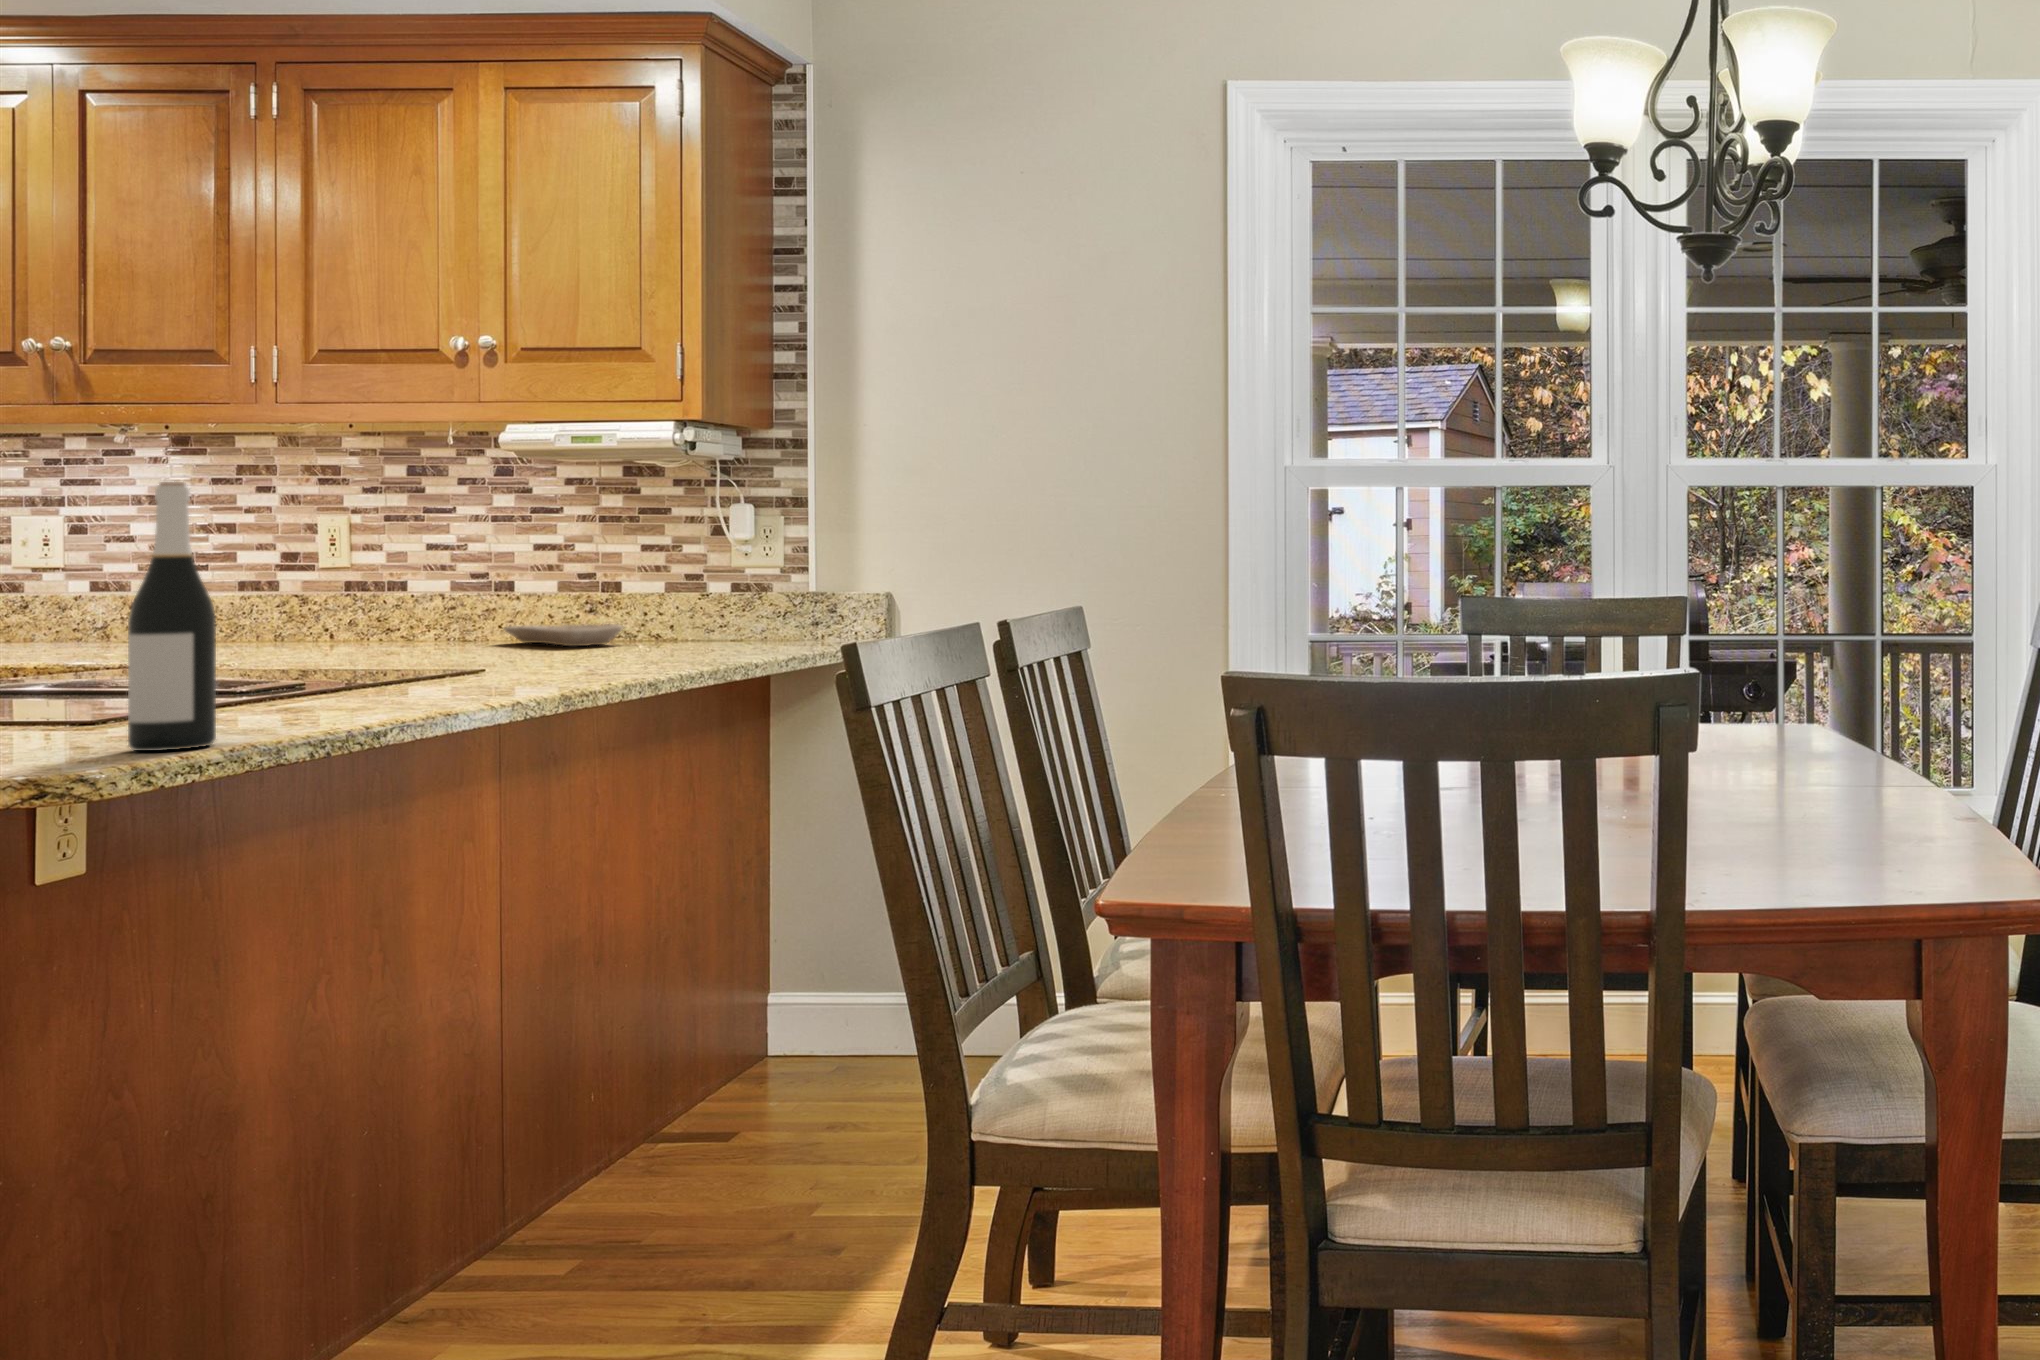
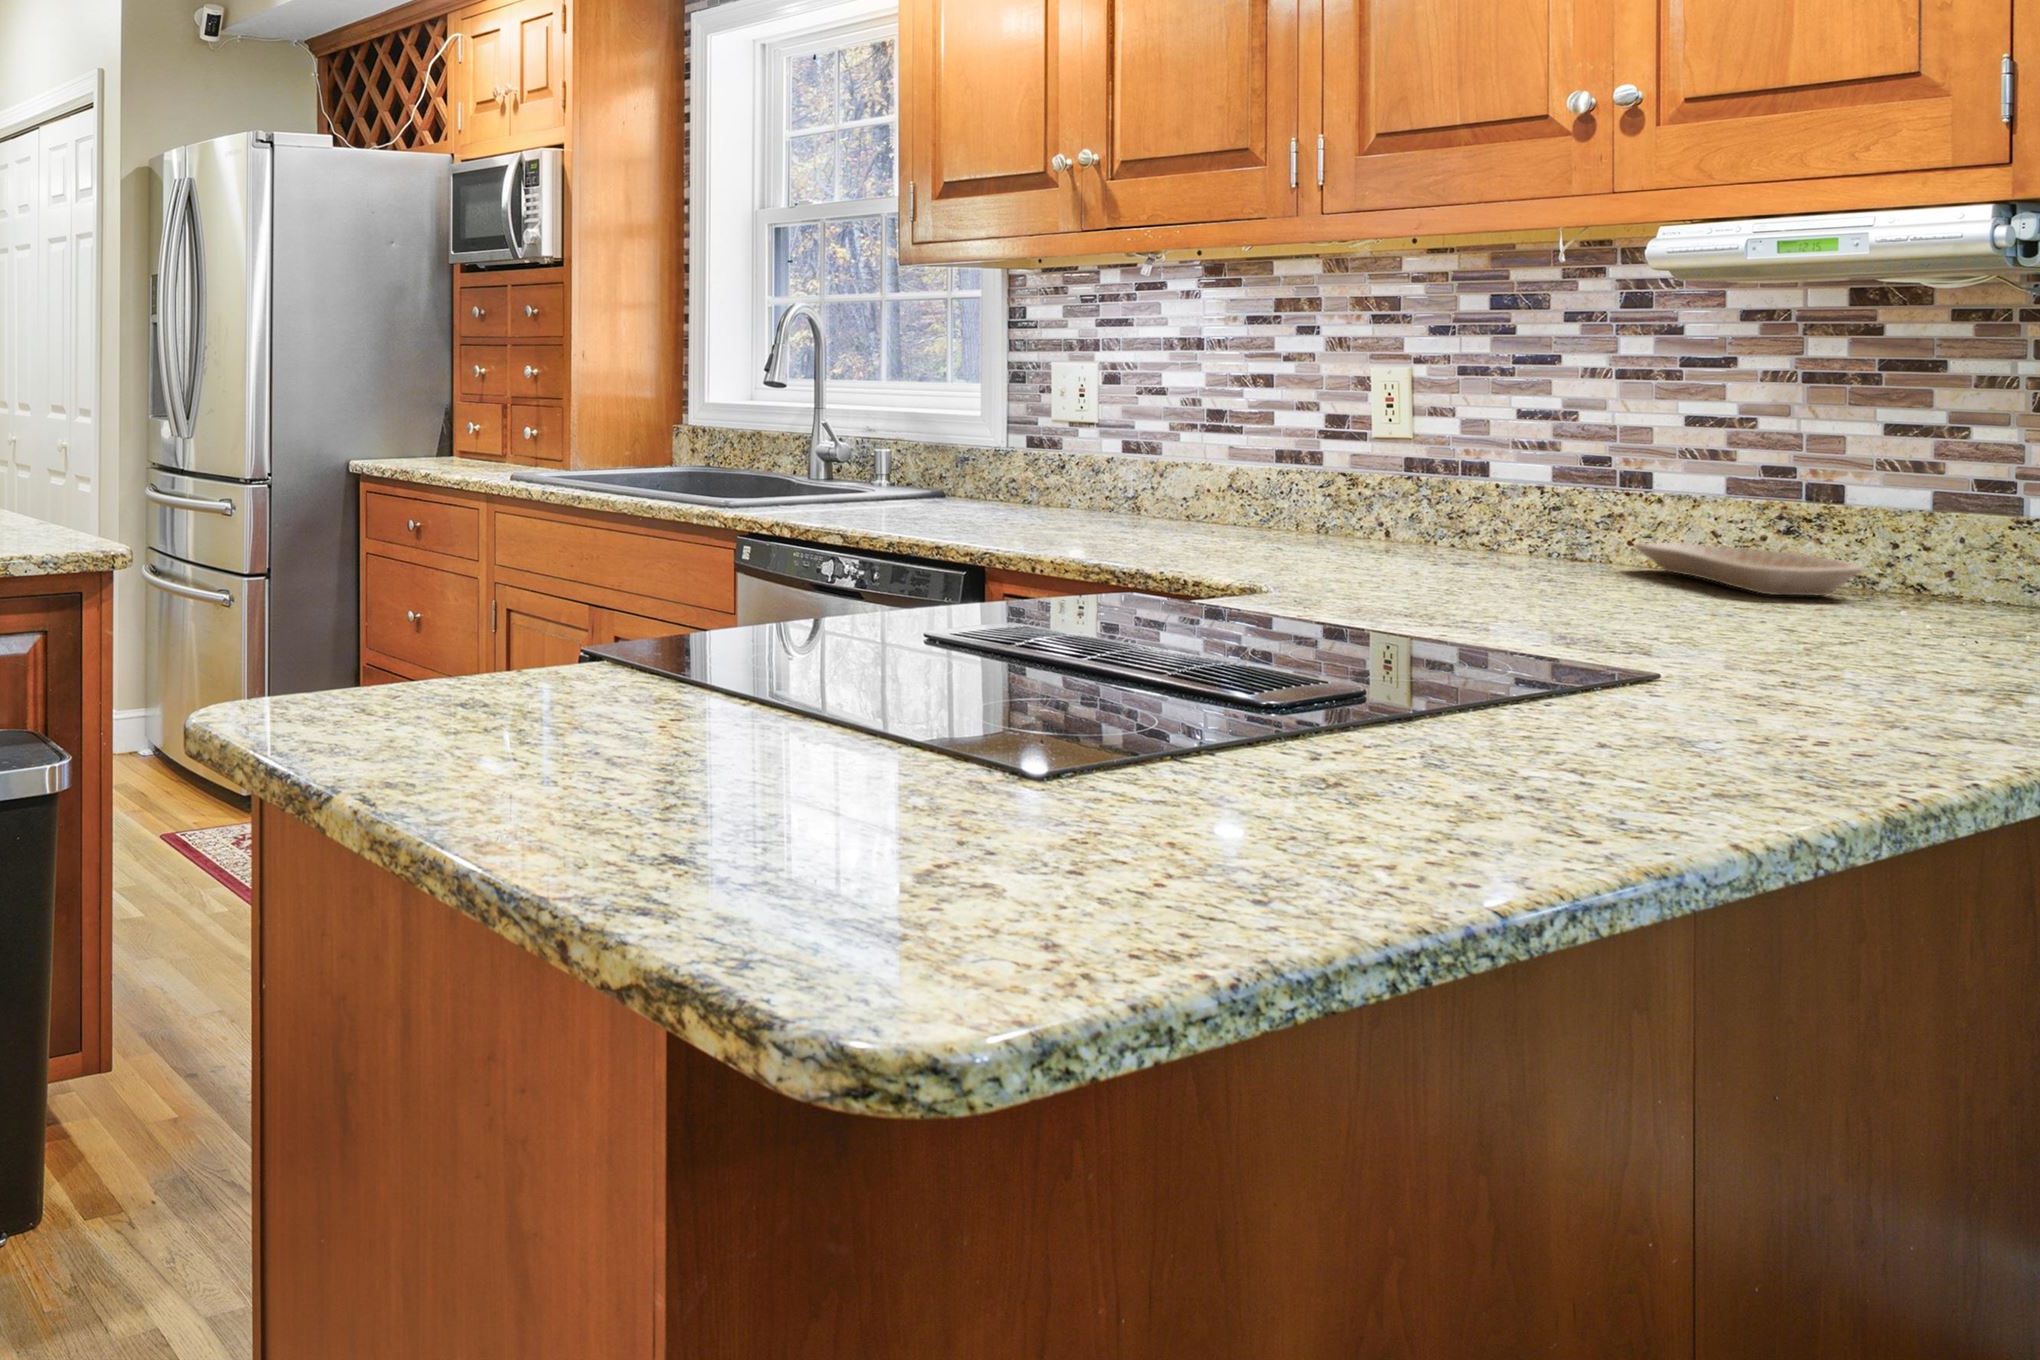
wine bottle: present [128,482,216,751] -> none [1151,349,1295,886]

